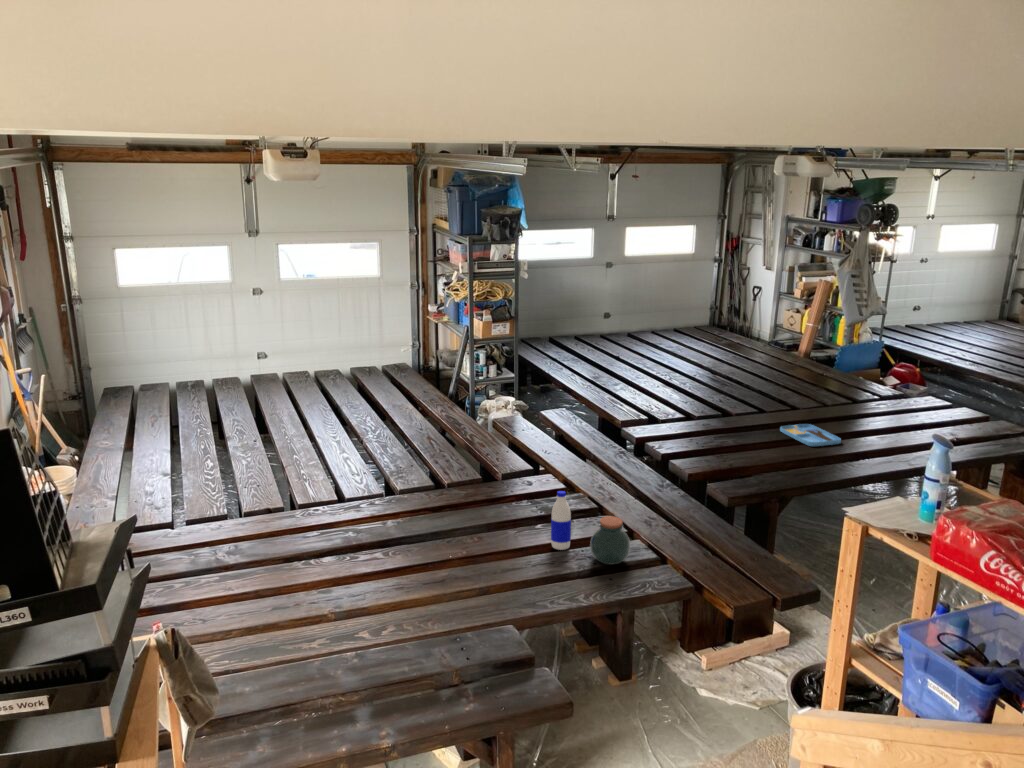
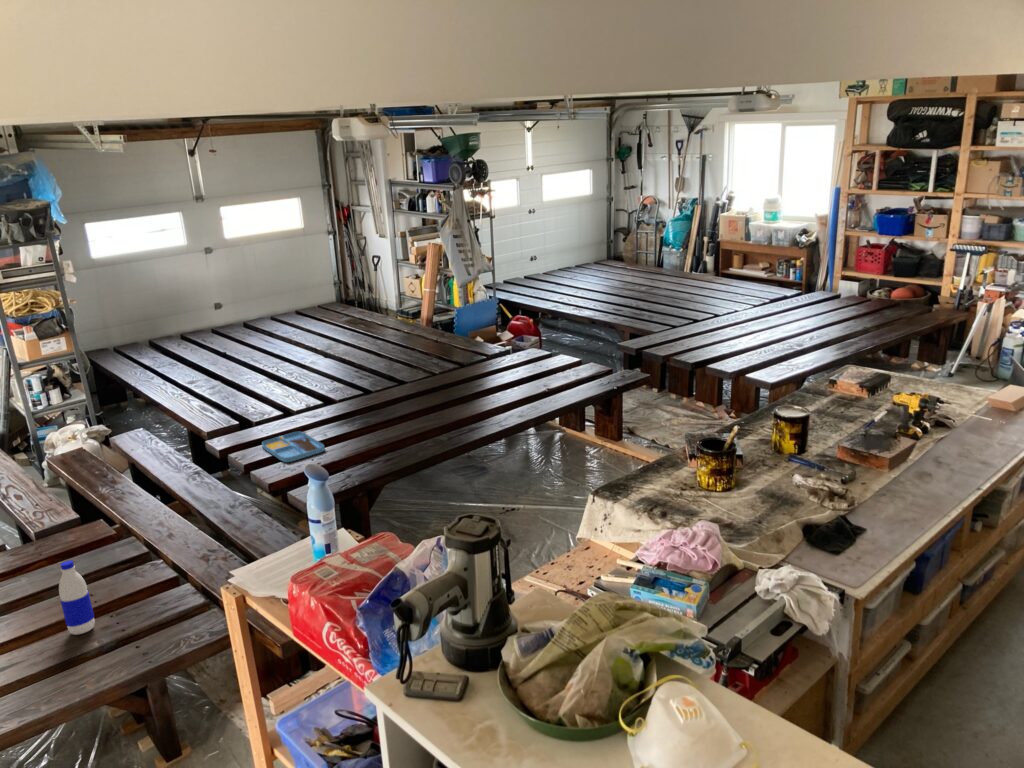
tray: present [780,424,841,446] -> present [262,432,325,462]
jar: present [590,516,630,564] -> none [114,578,168,639]

